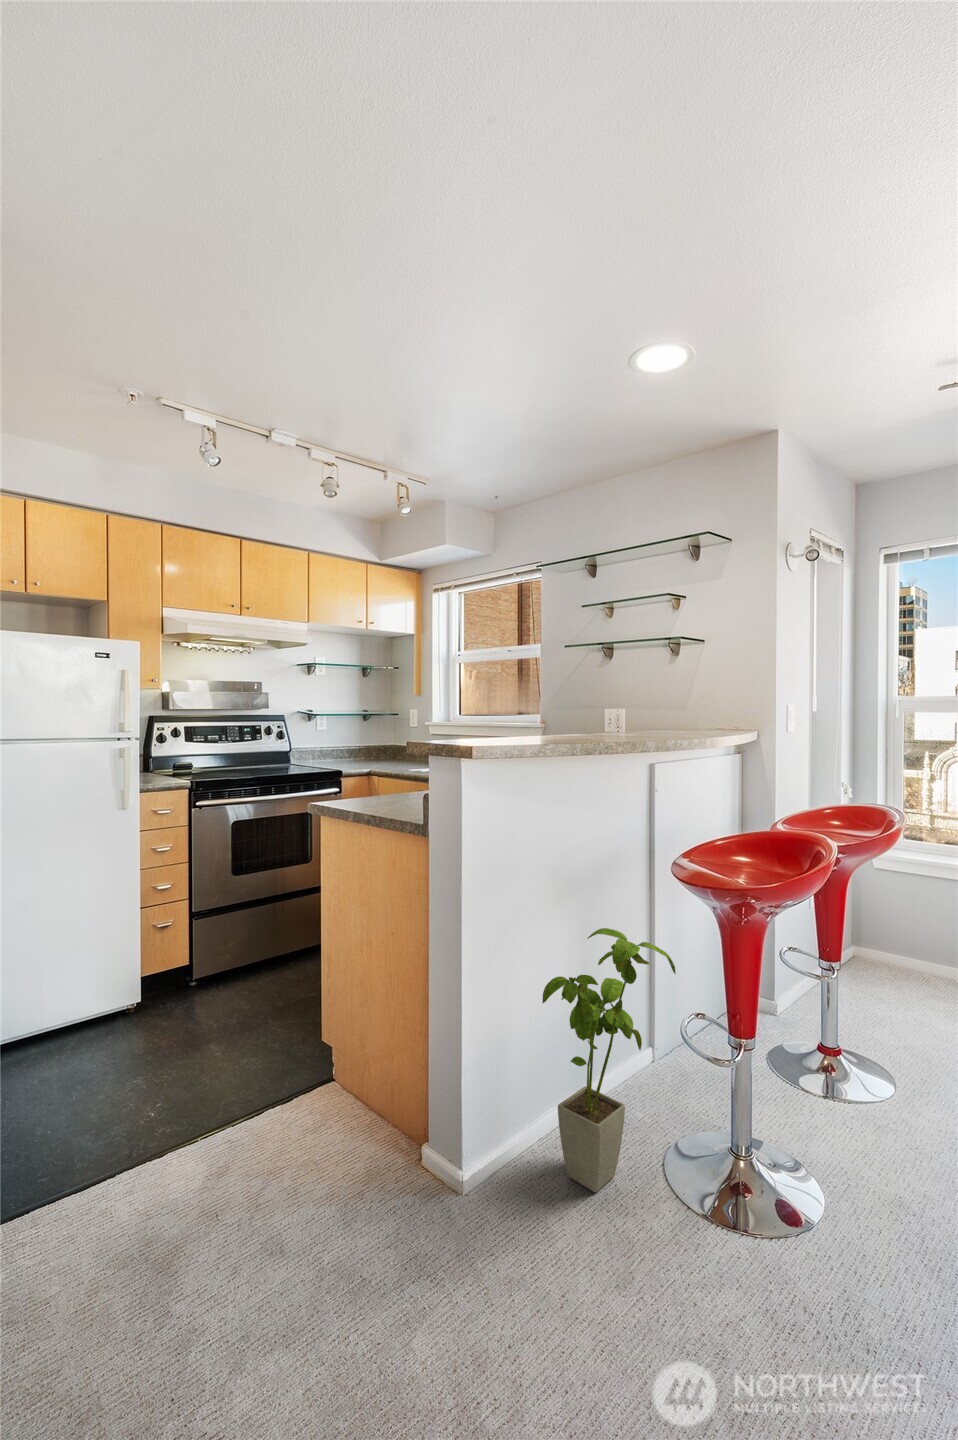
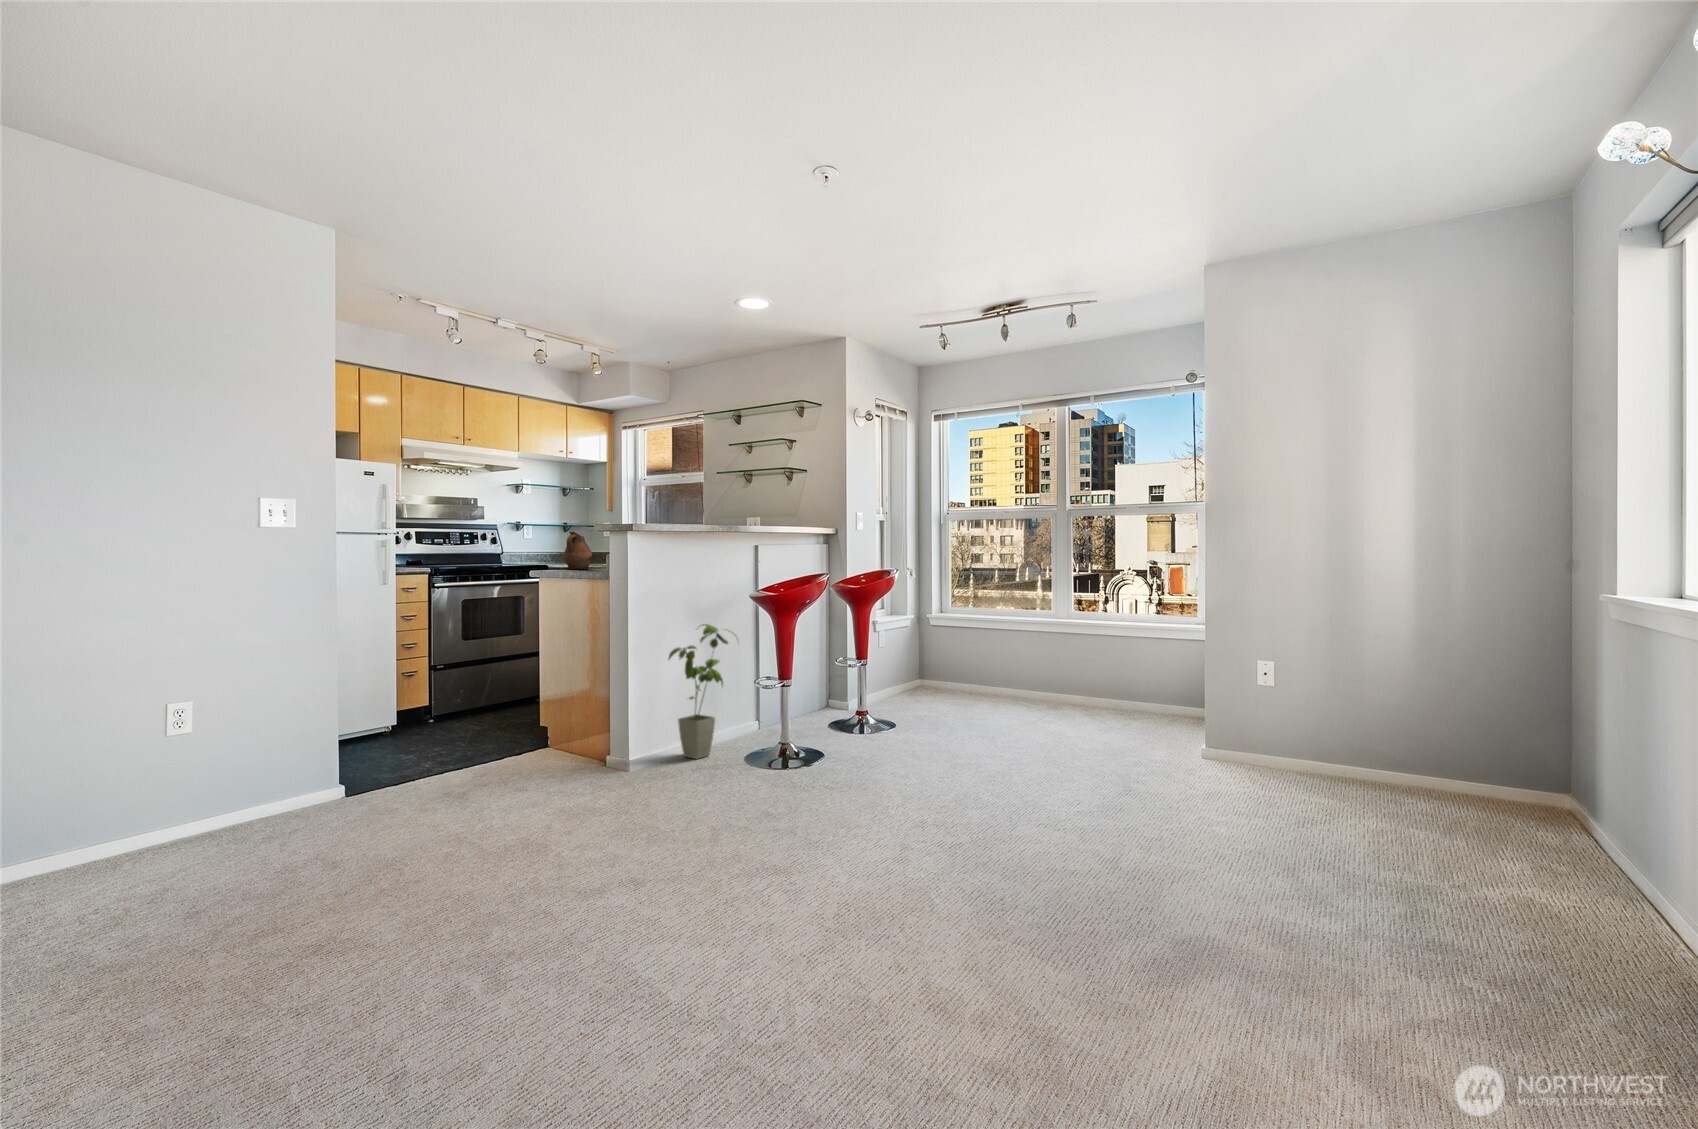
ceramic pitcher: none [359,723,402,771] -> present [564,532,592,569]

